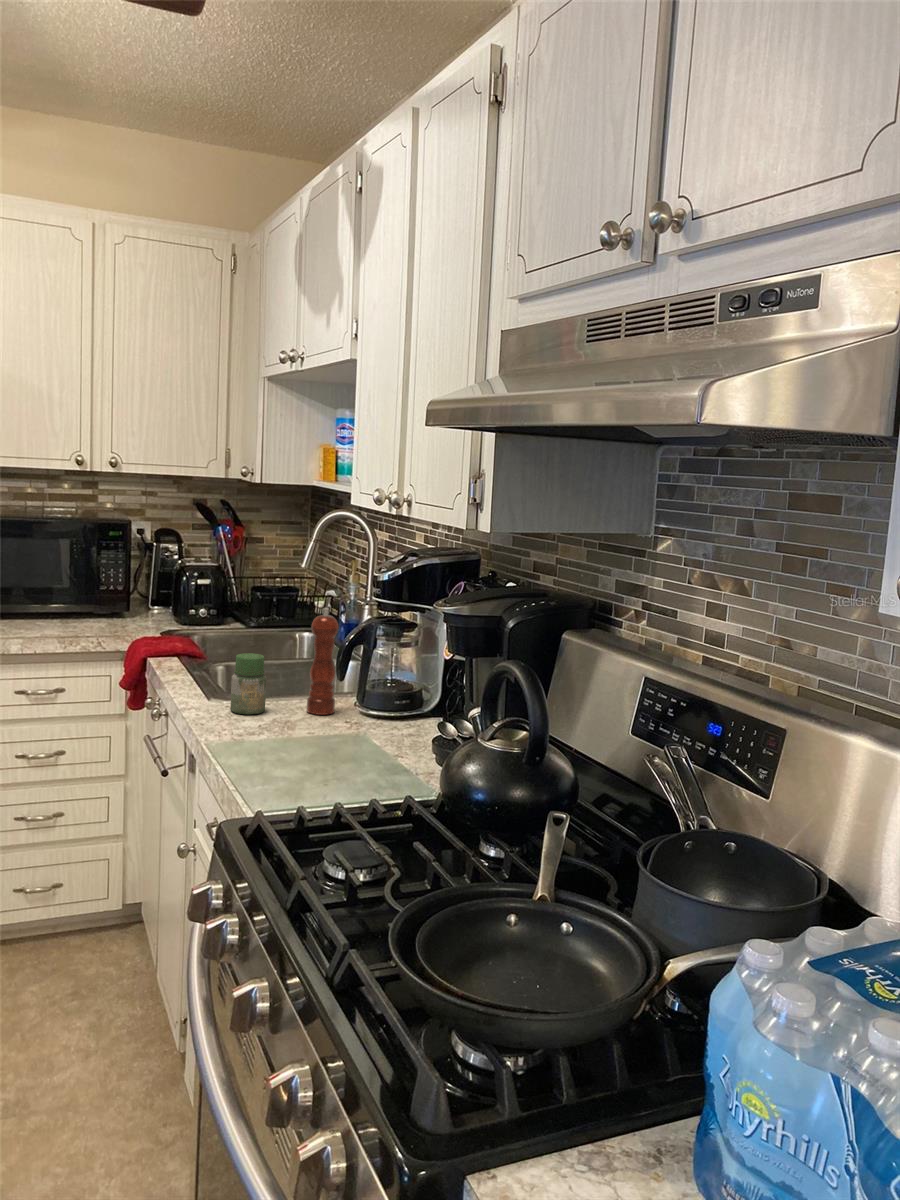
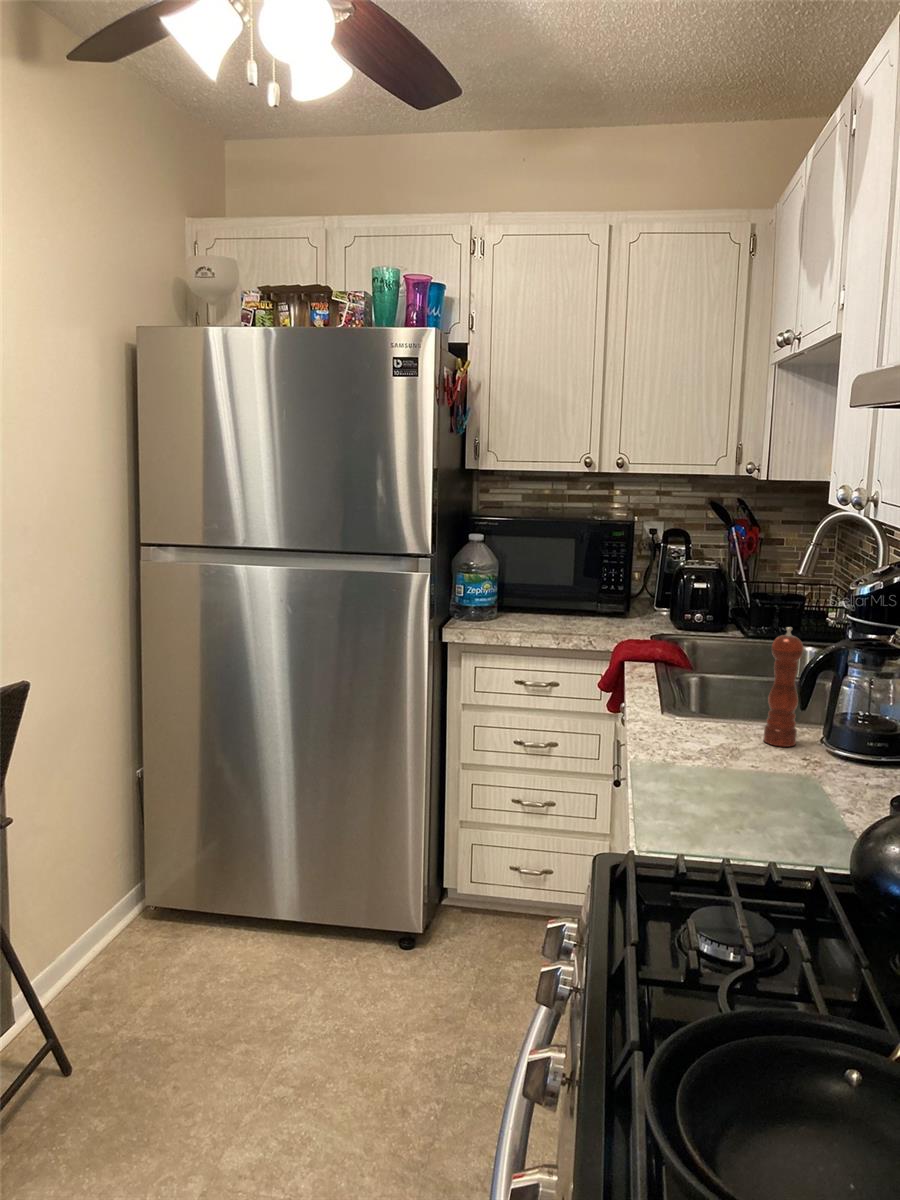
jar: present [230,653,267,714] -> none [680,670,719,736]

